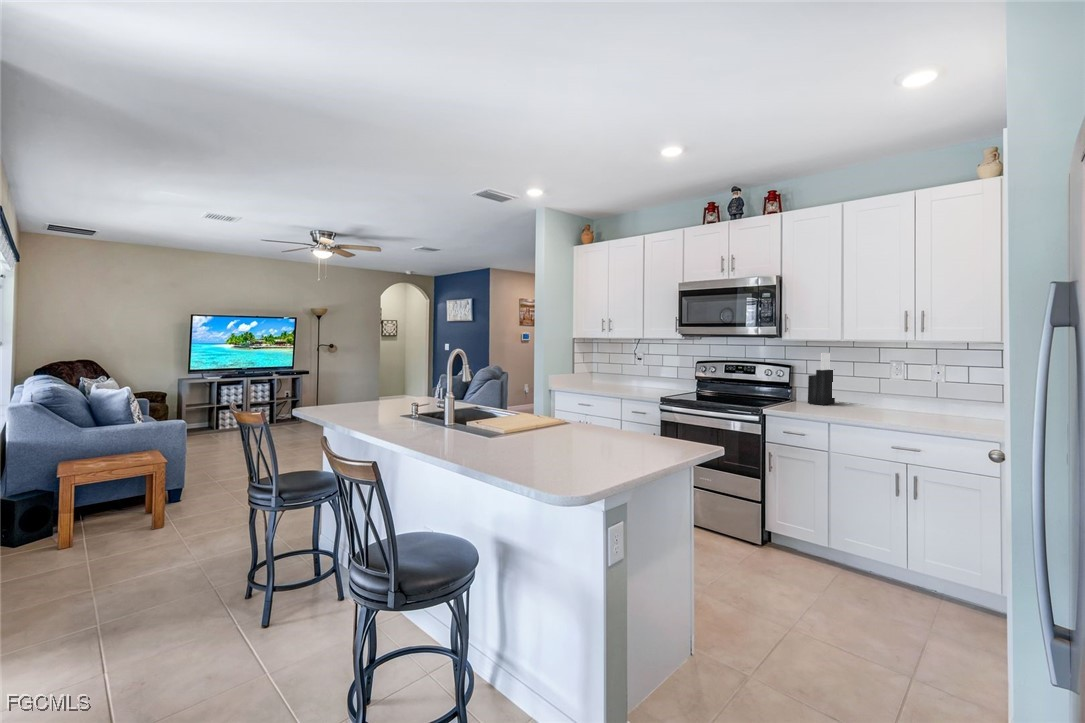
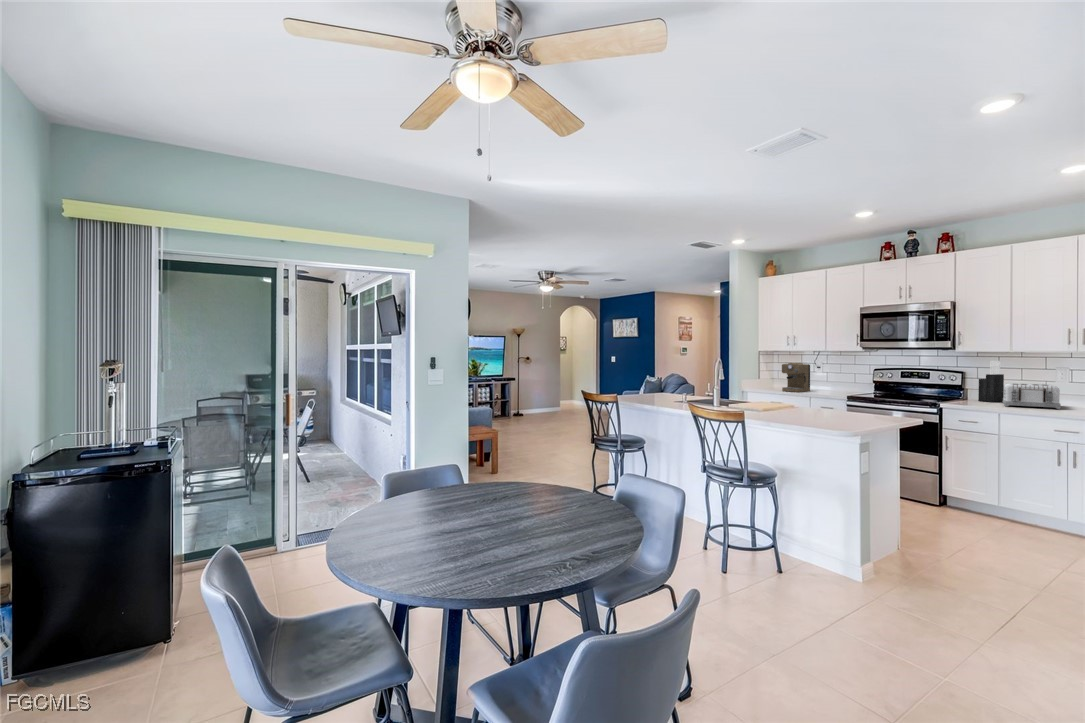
coffee maker: none [593,354,628,392] -> present [782,363,810,392]
toaster: none [834,382,896,416] -> present [1003,383,1061,409]

